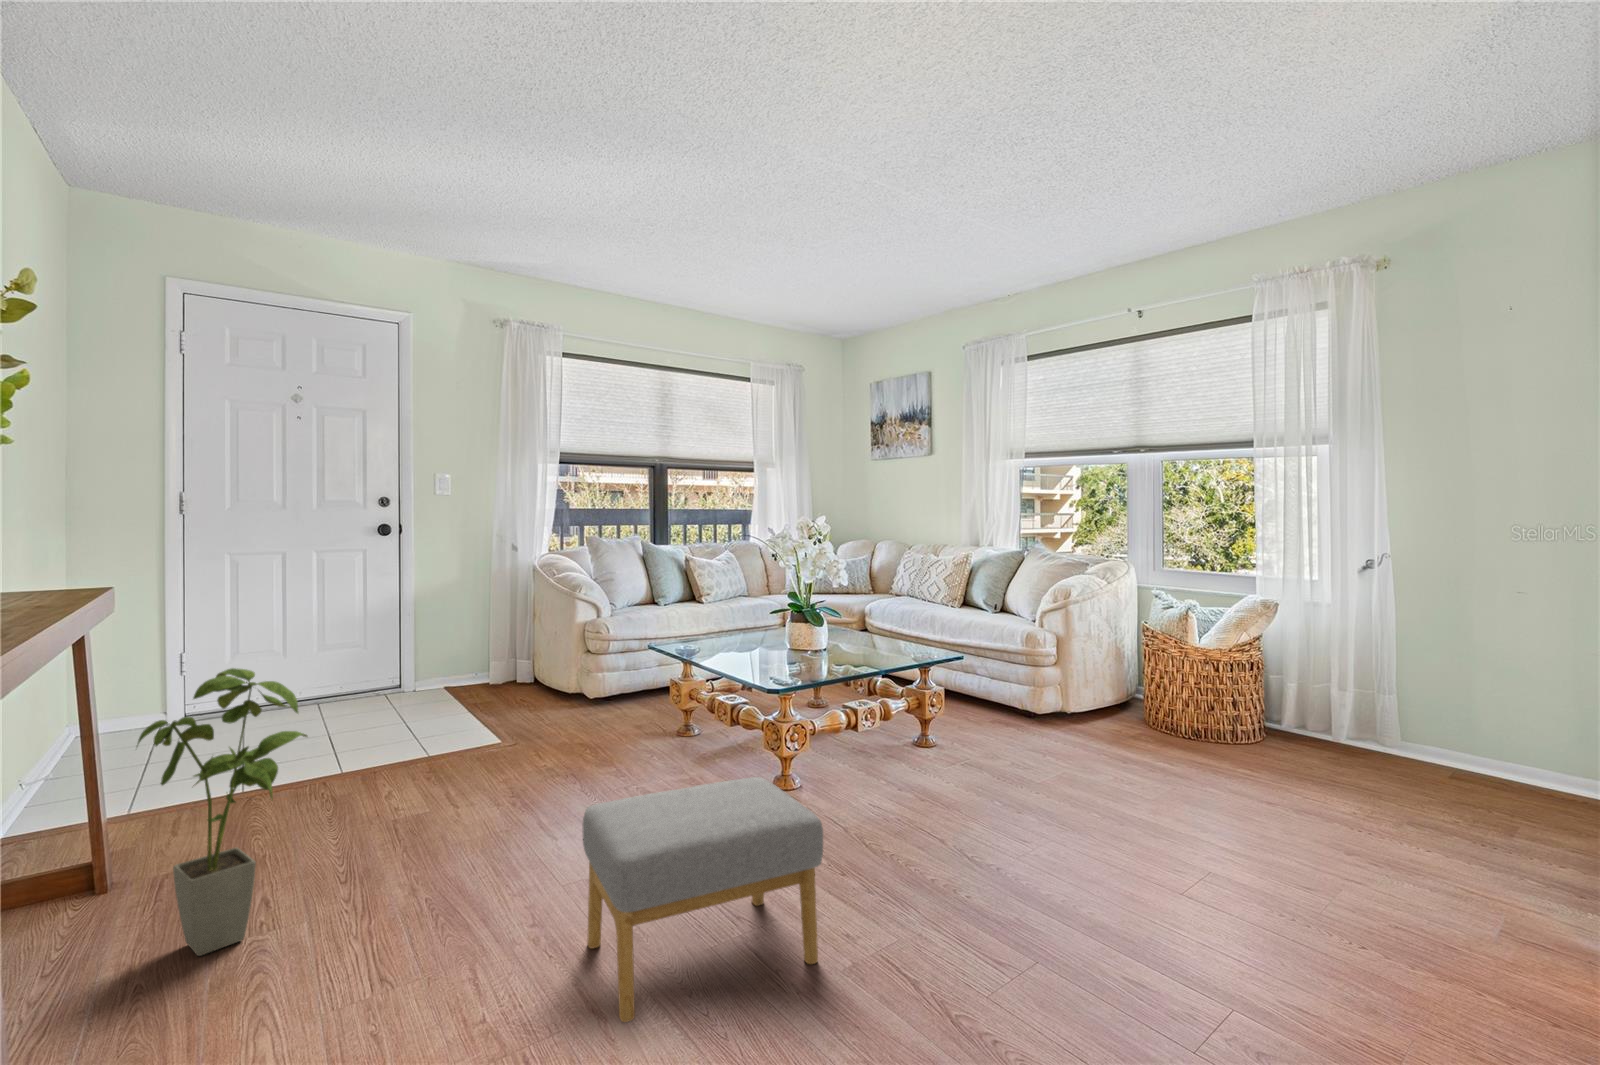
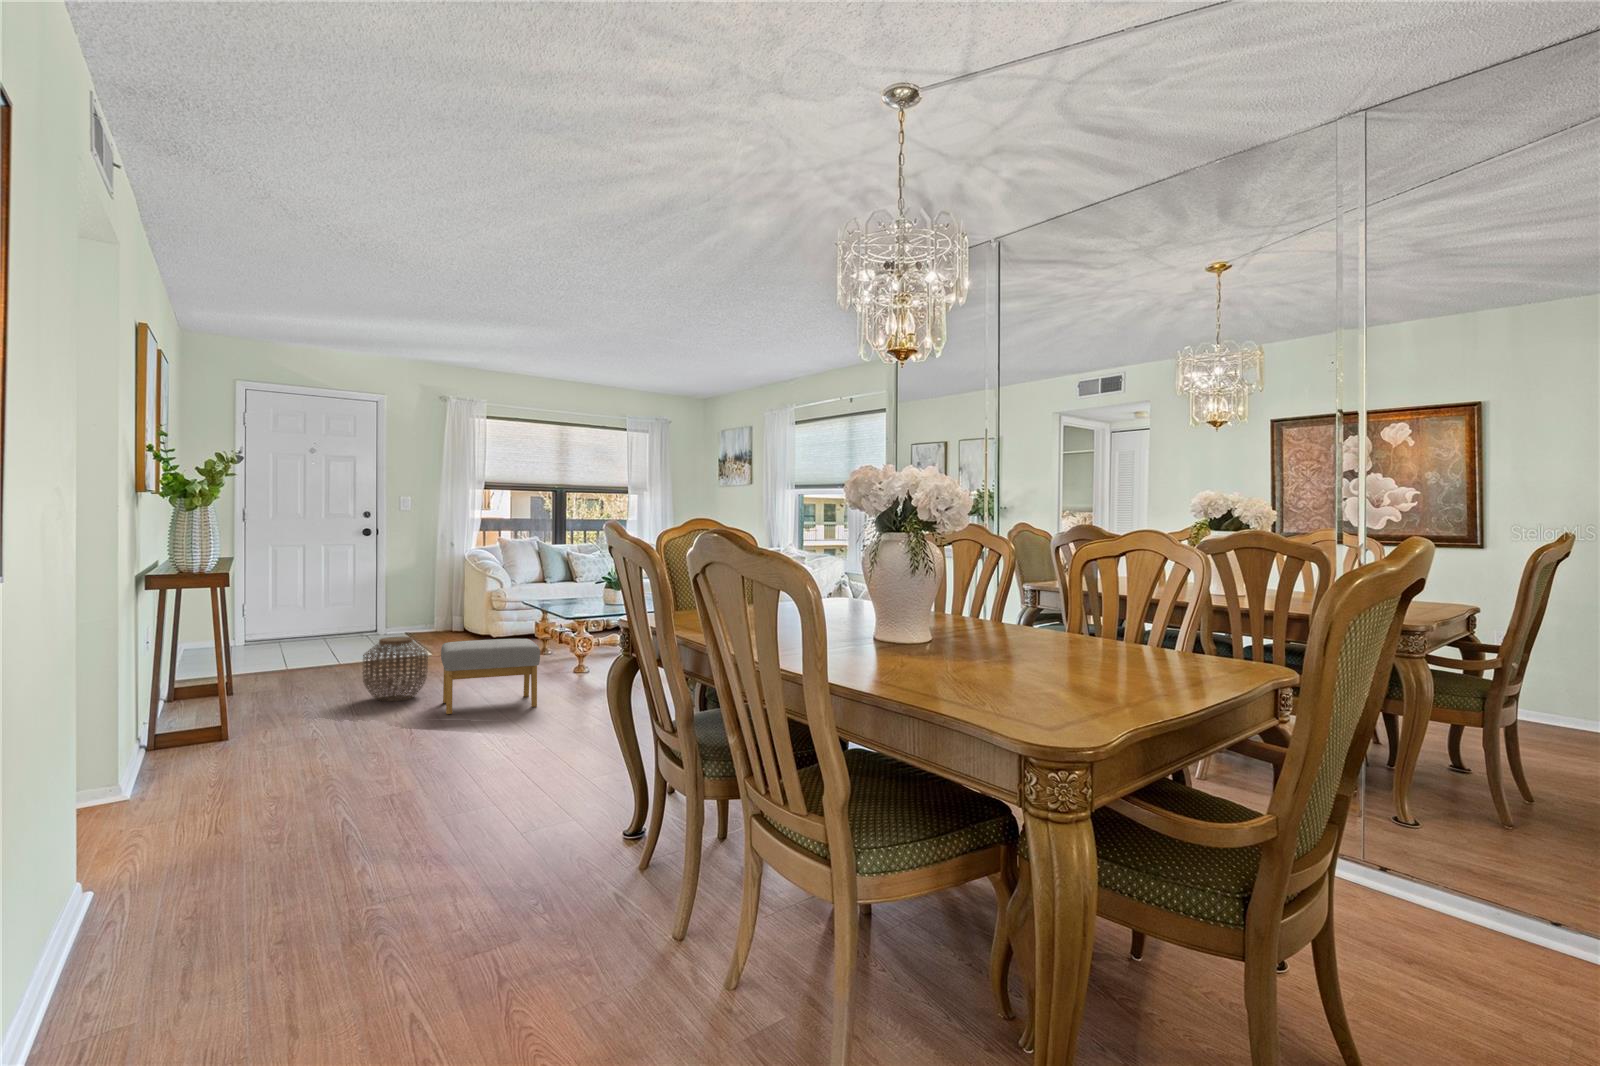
house plant: present [137,668,307,956] -> none [256,584,325,702]
woven basket: none [396,778,541,945] -> present [363,637,428,702]

